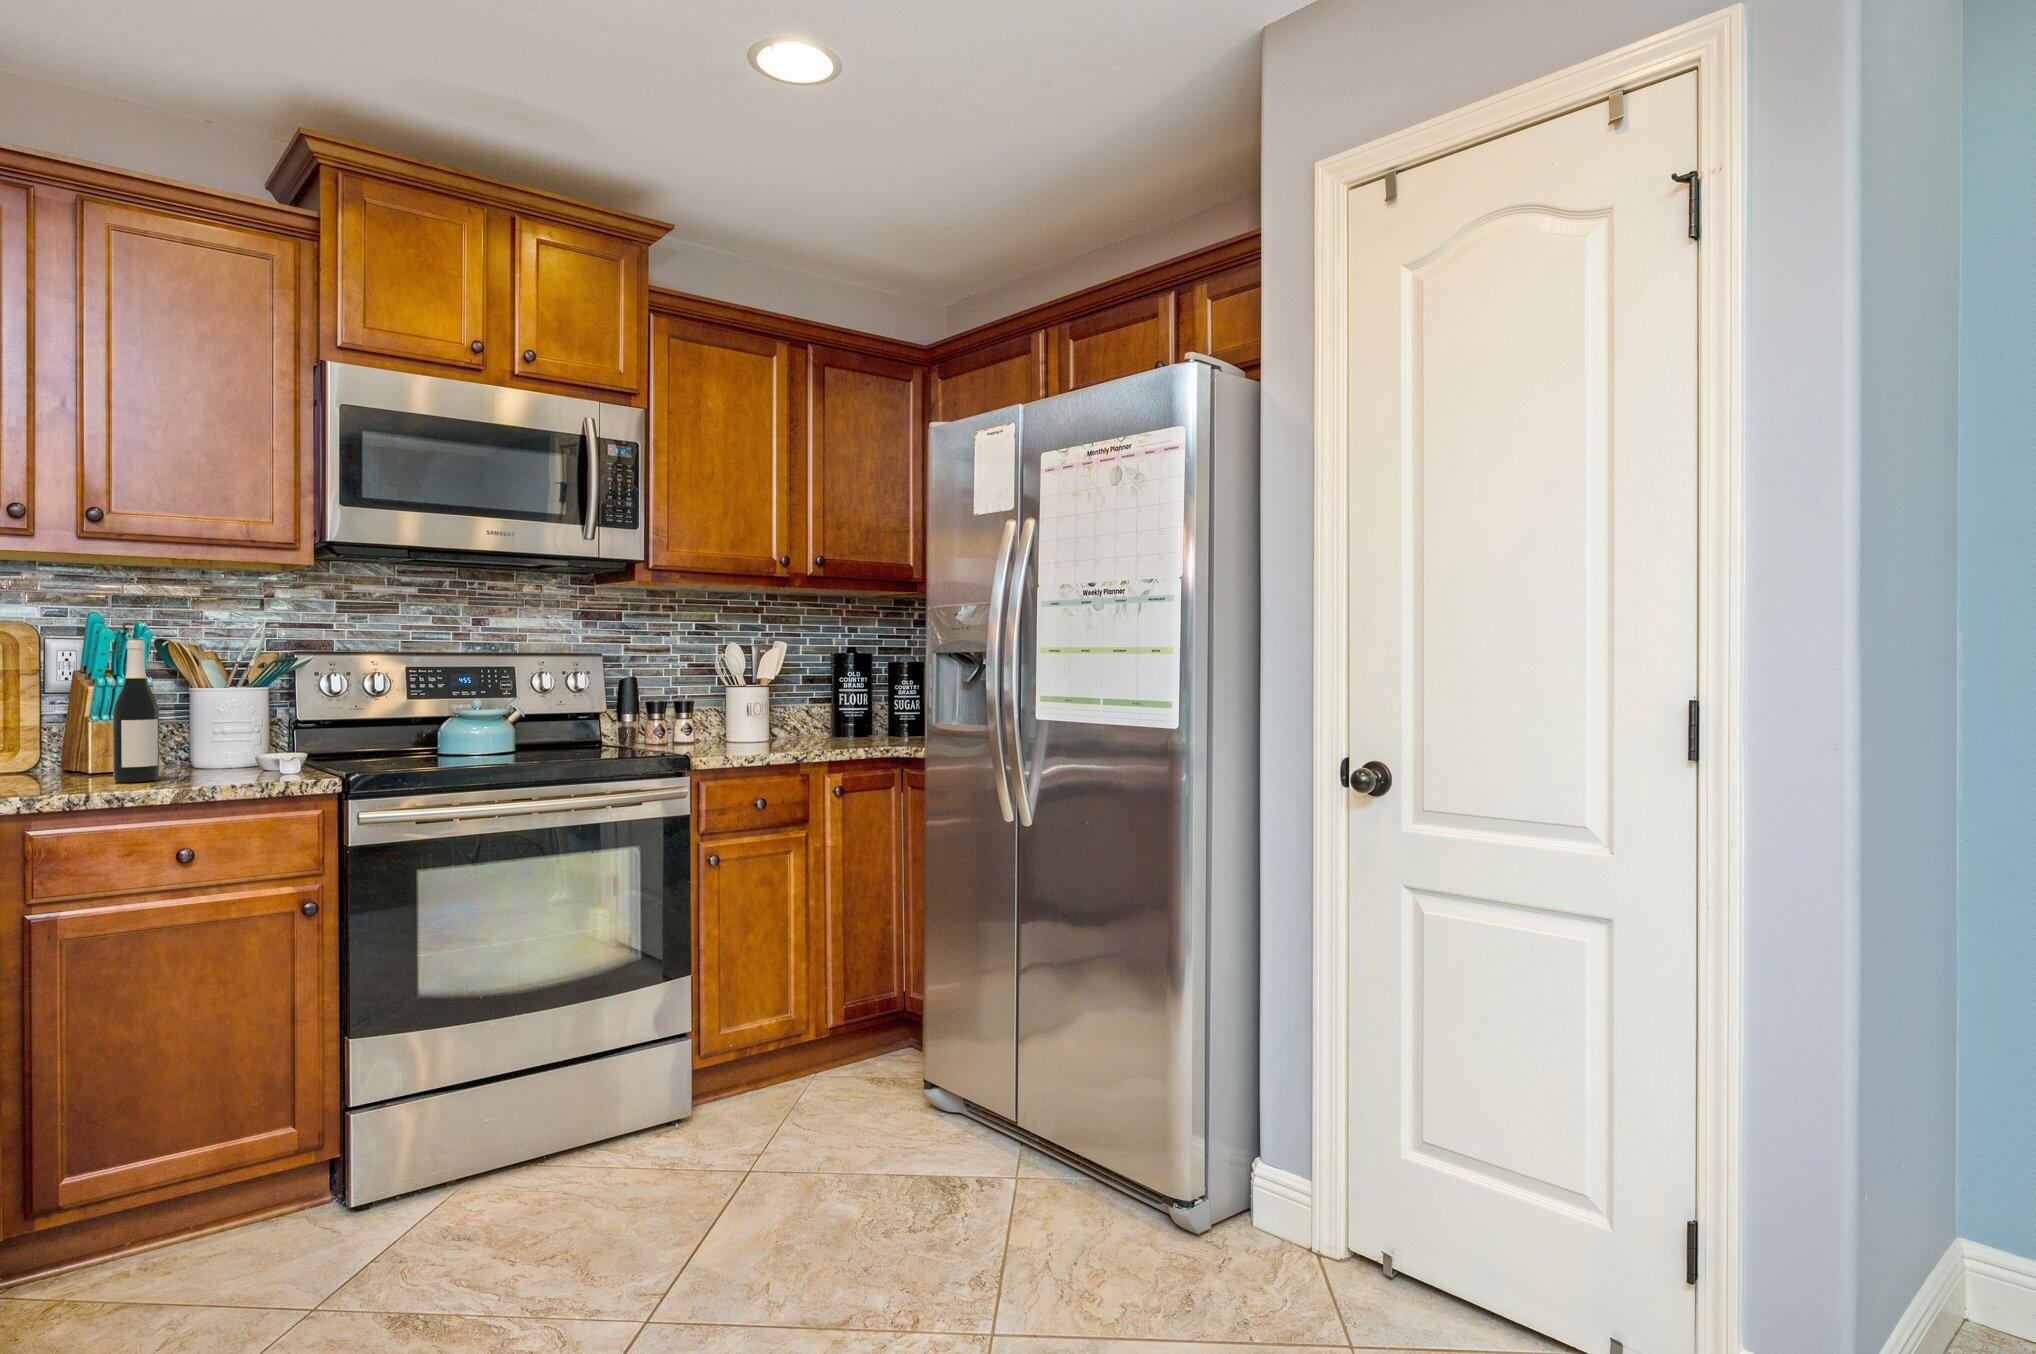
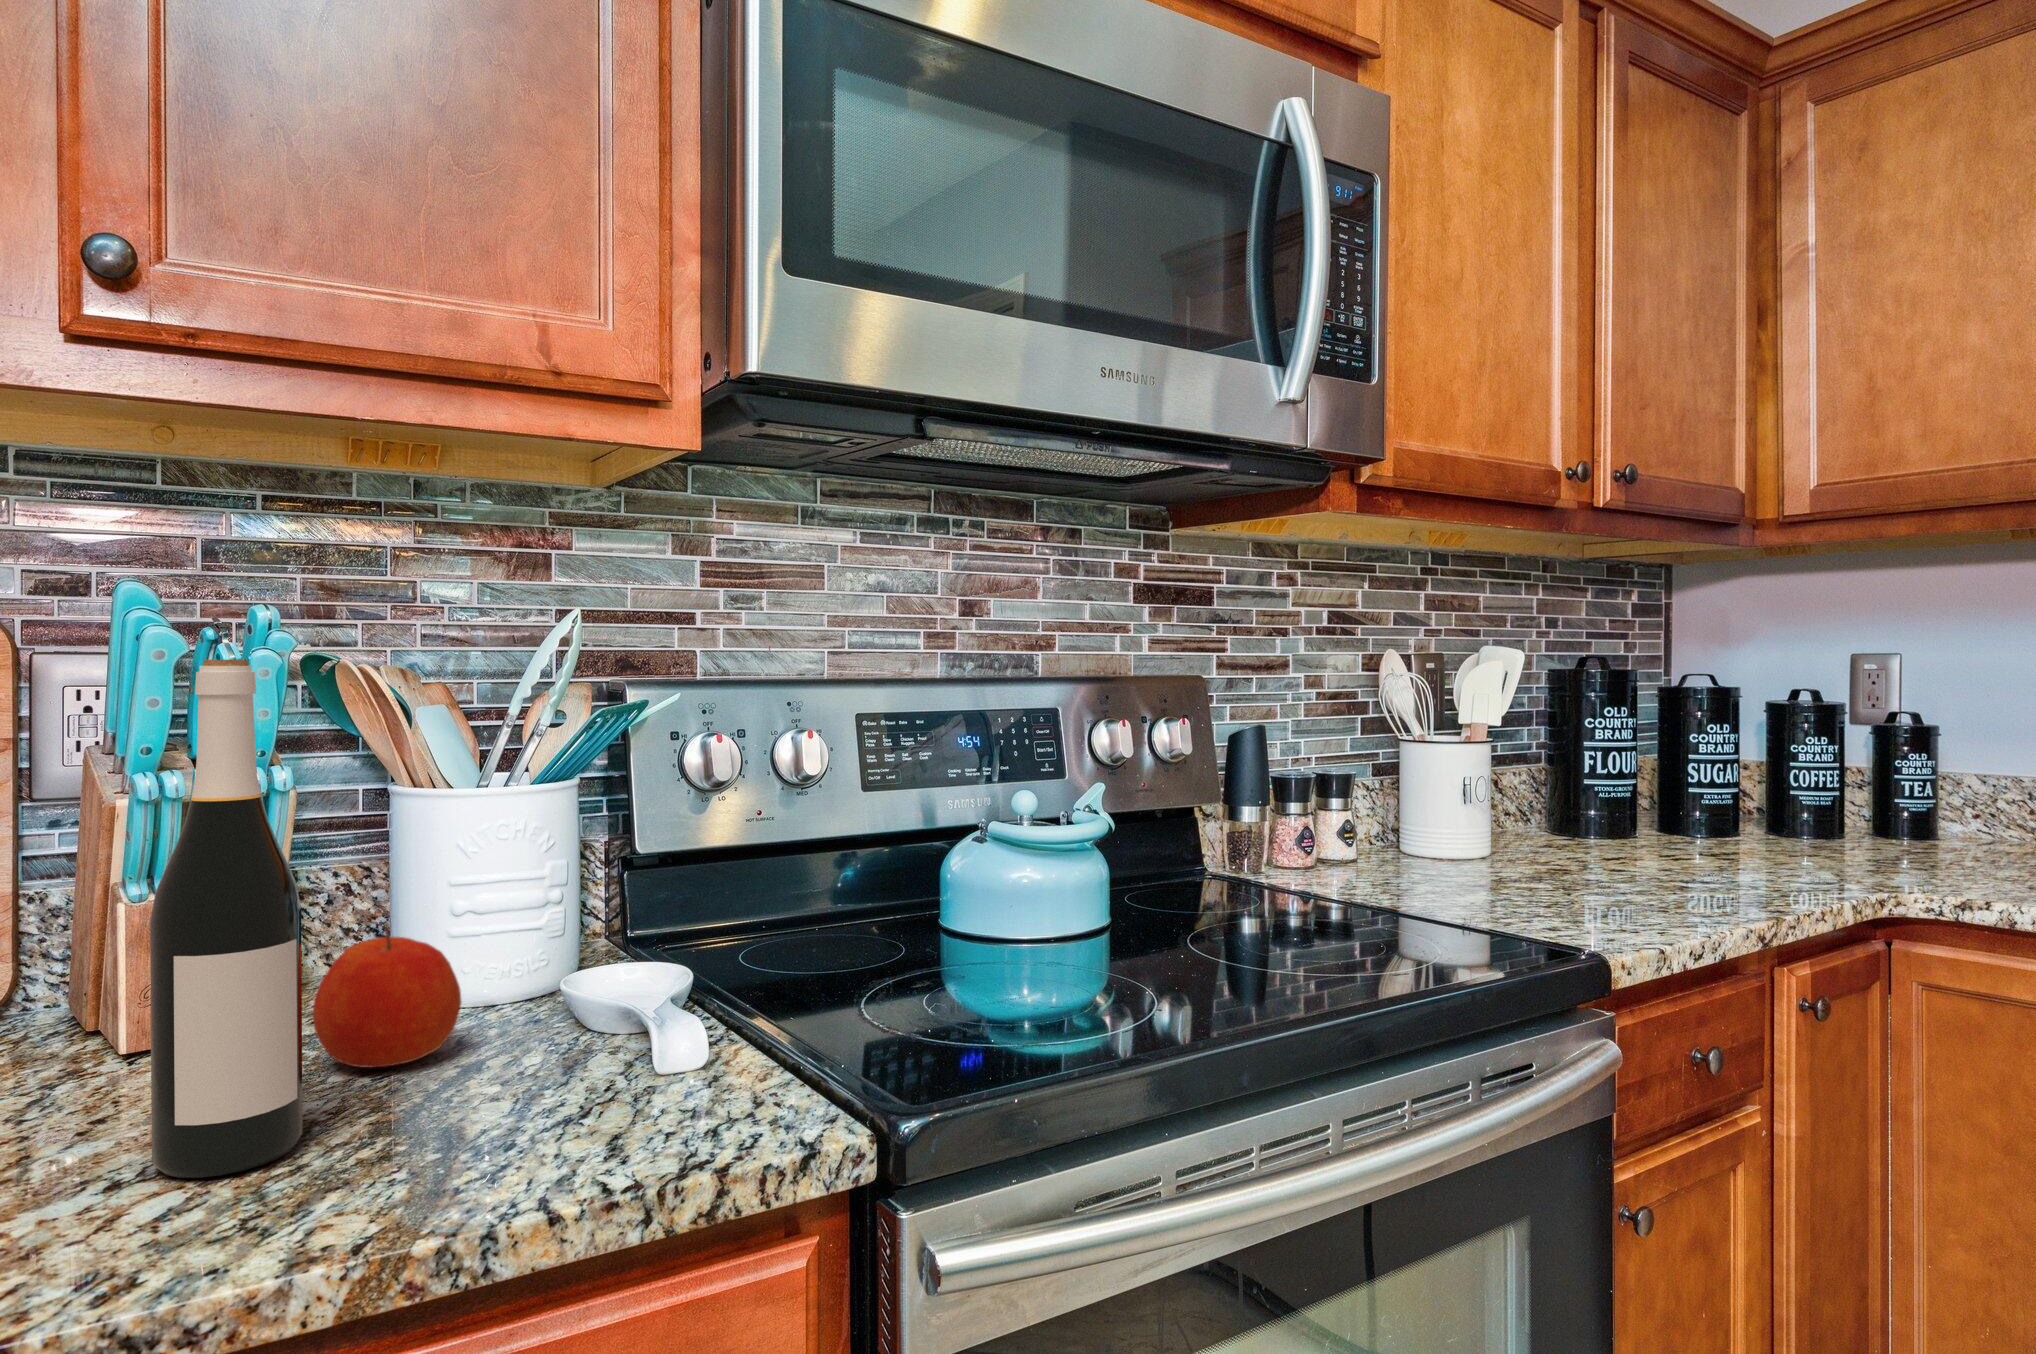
apple: none [161,729,215,773] -> present [313,927,461,1068]

